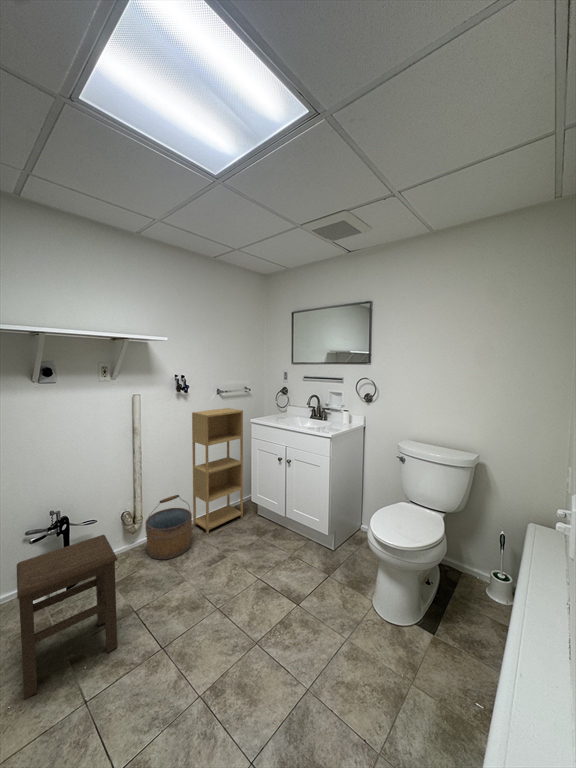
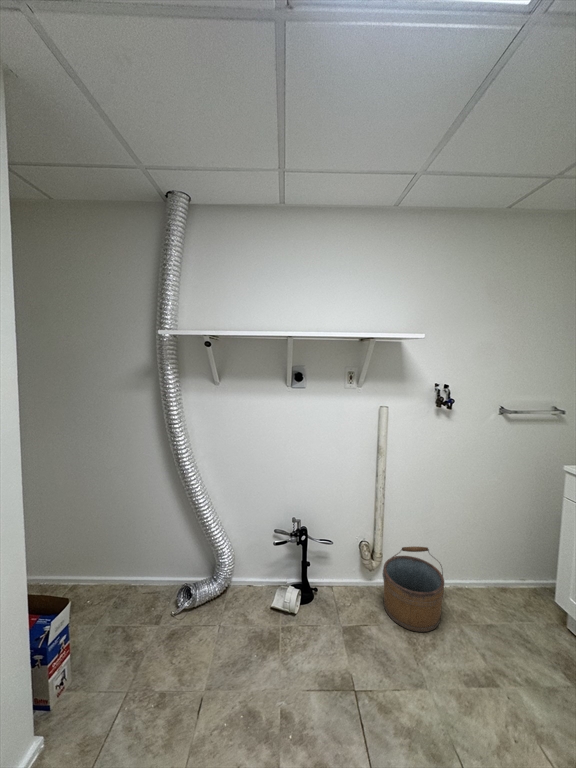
shelving unit: present [192,408,243,534] -> none [447,437,547,618]
stool: present [17,535,117,699] -> none [241,572,334,729]

